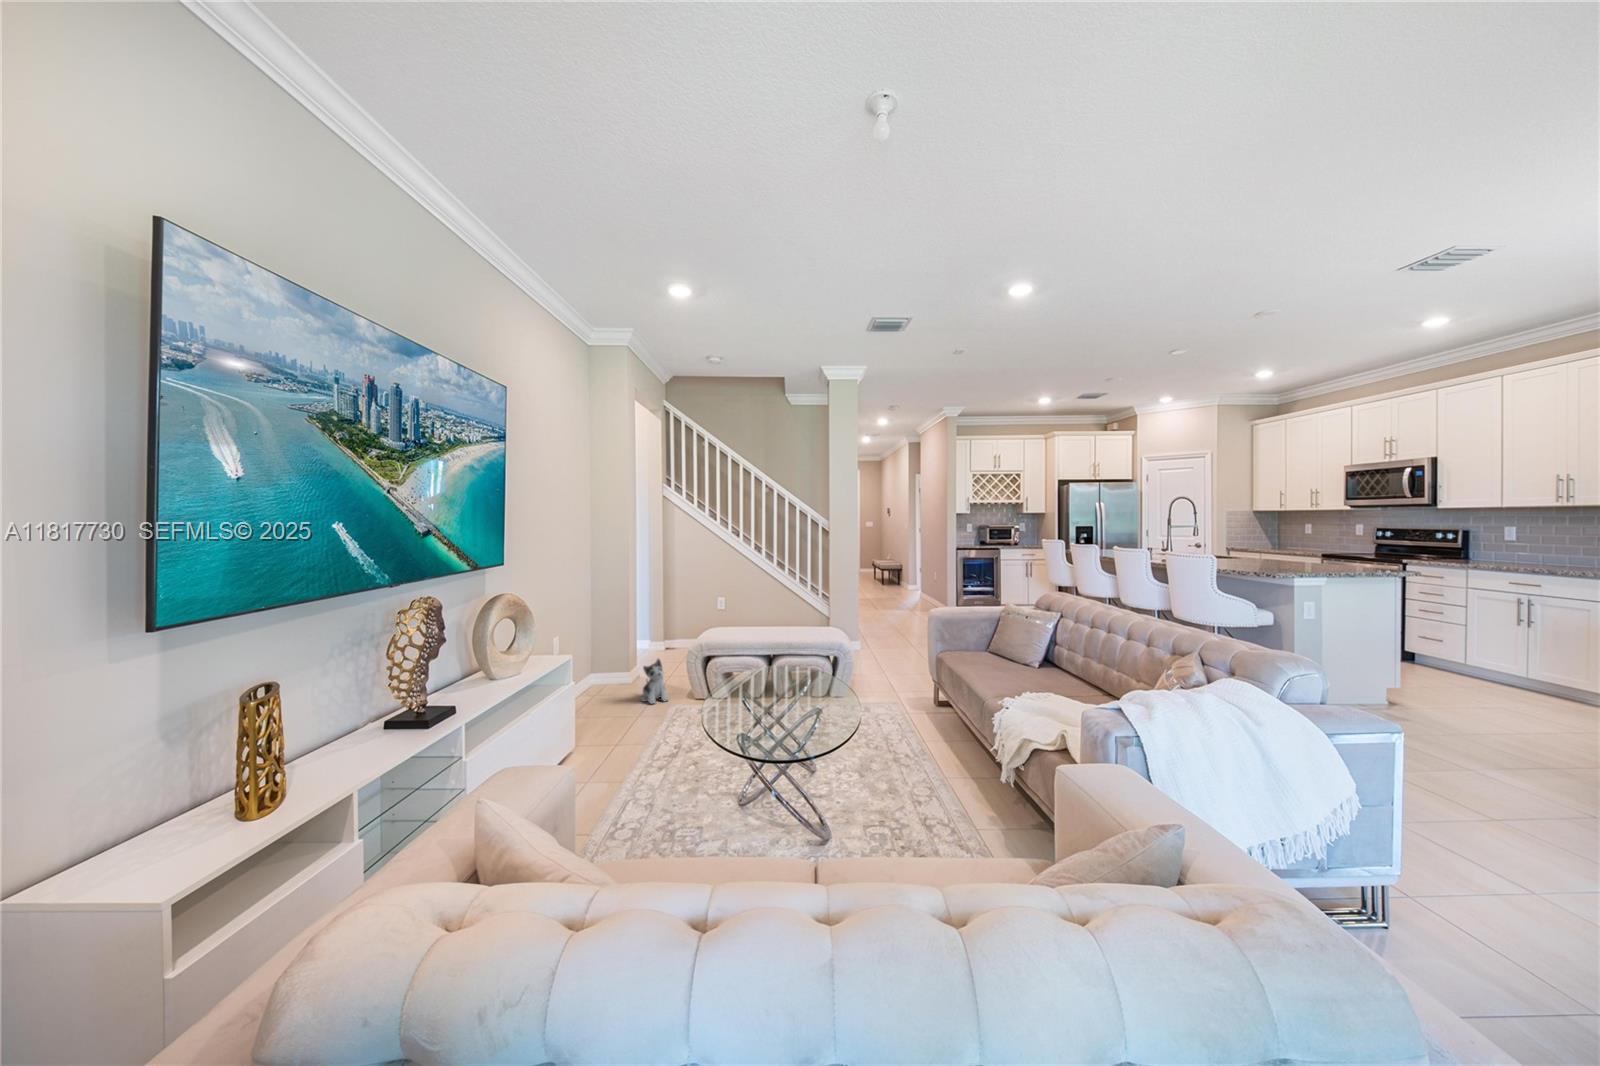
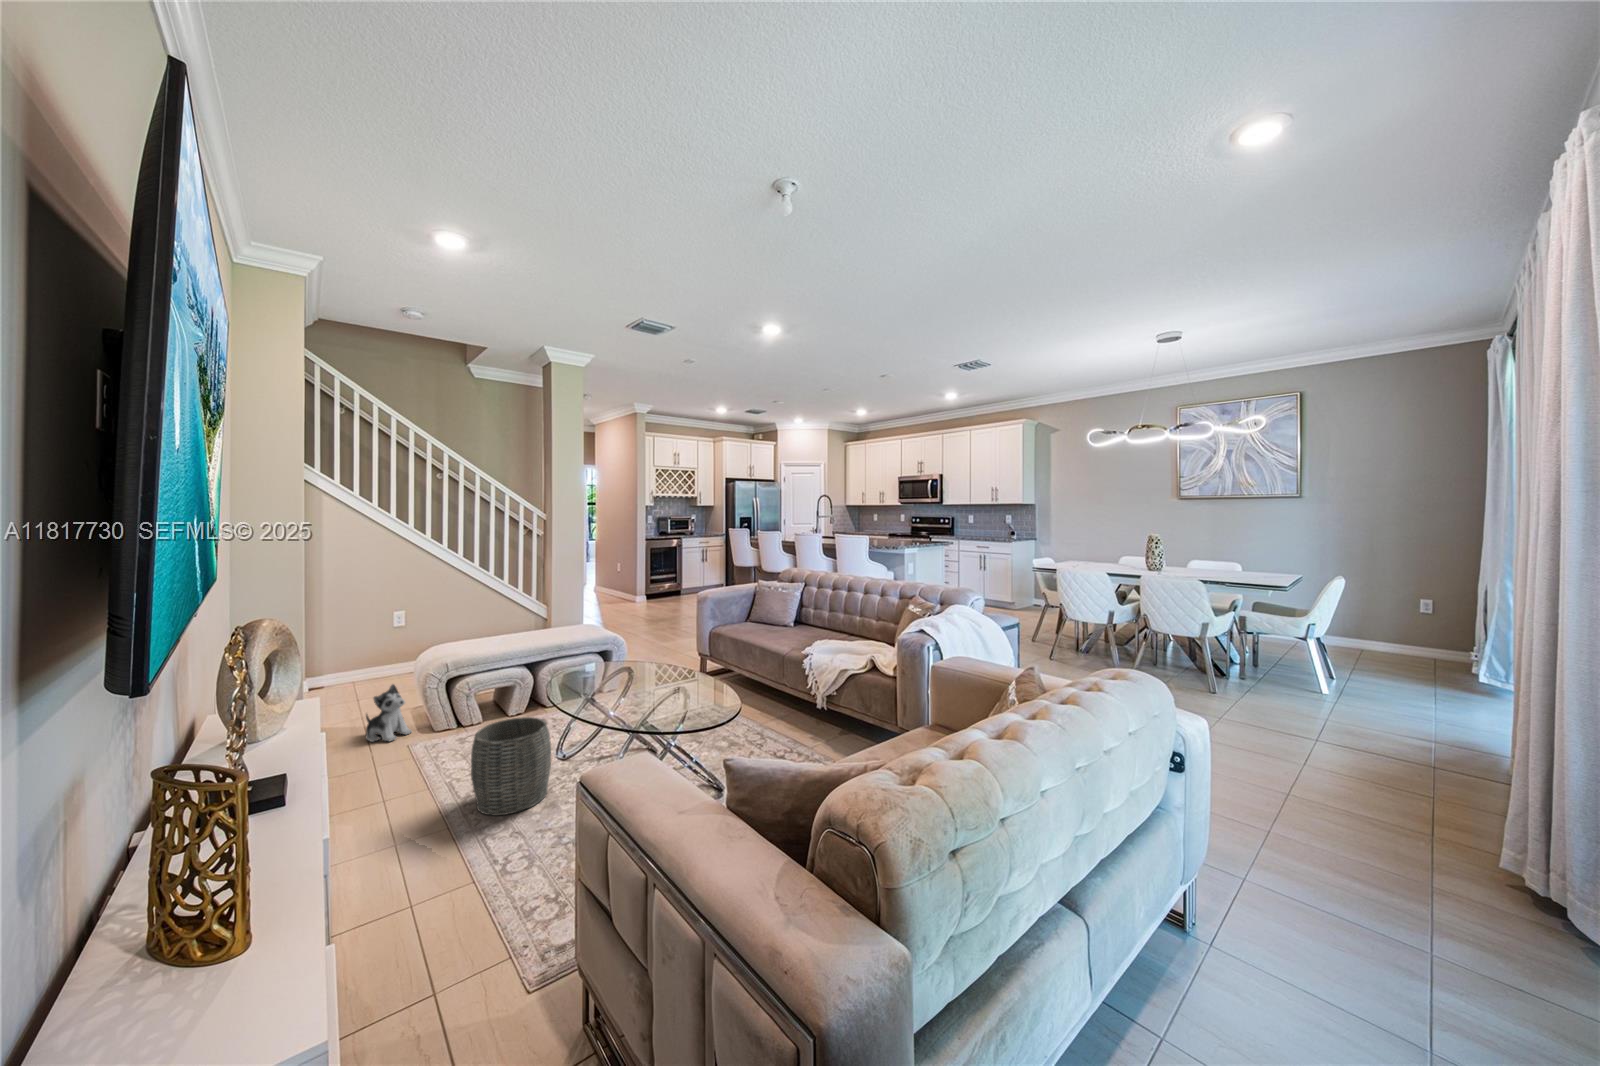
woven basket: none [637,705,702,790] -> present [471,717,551,815]

